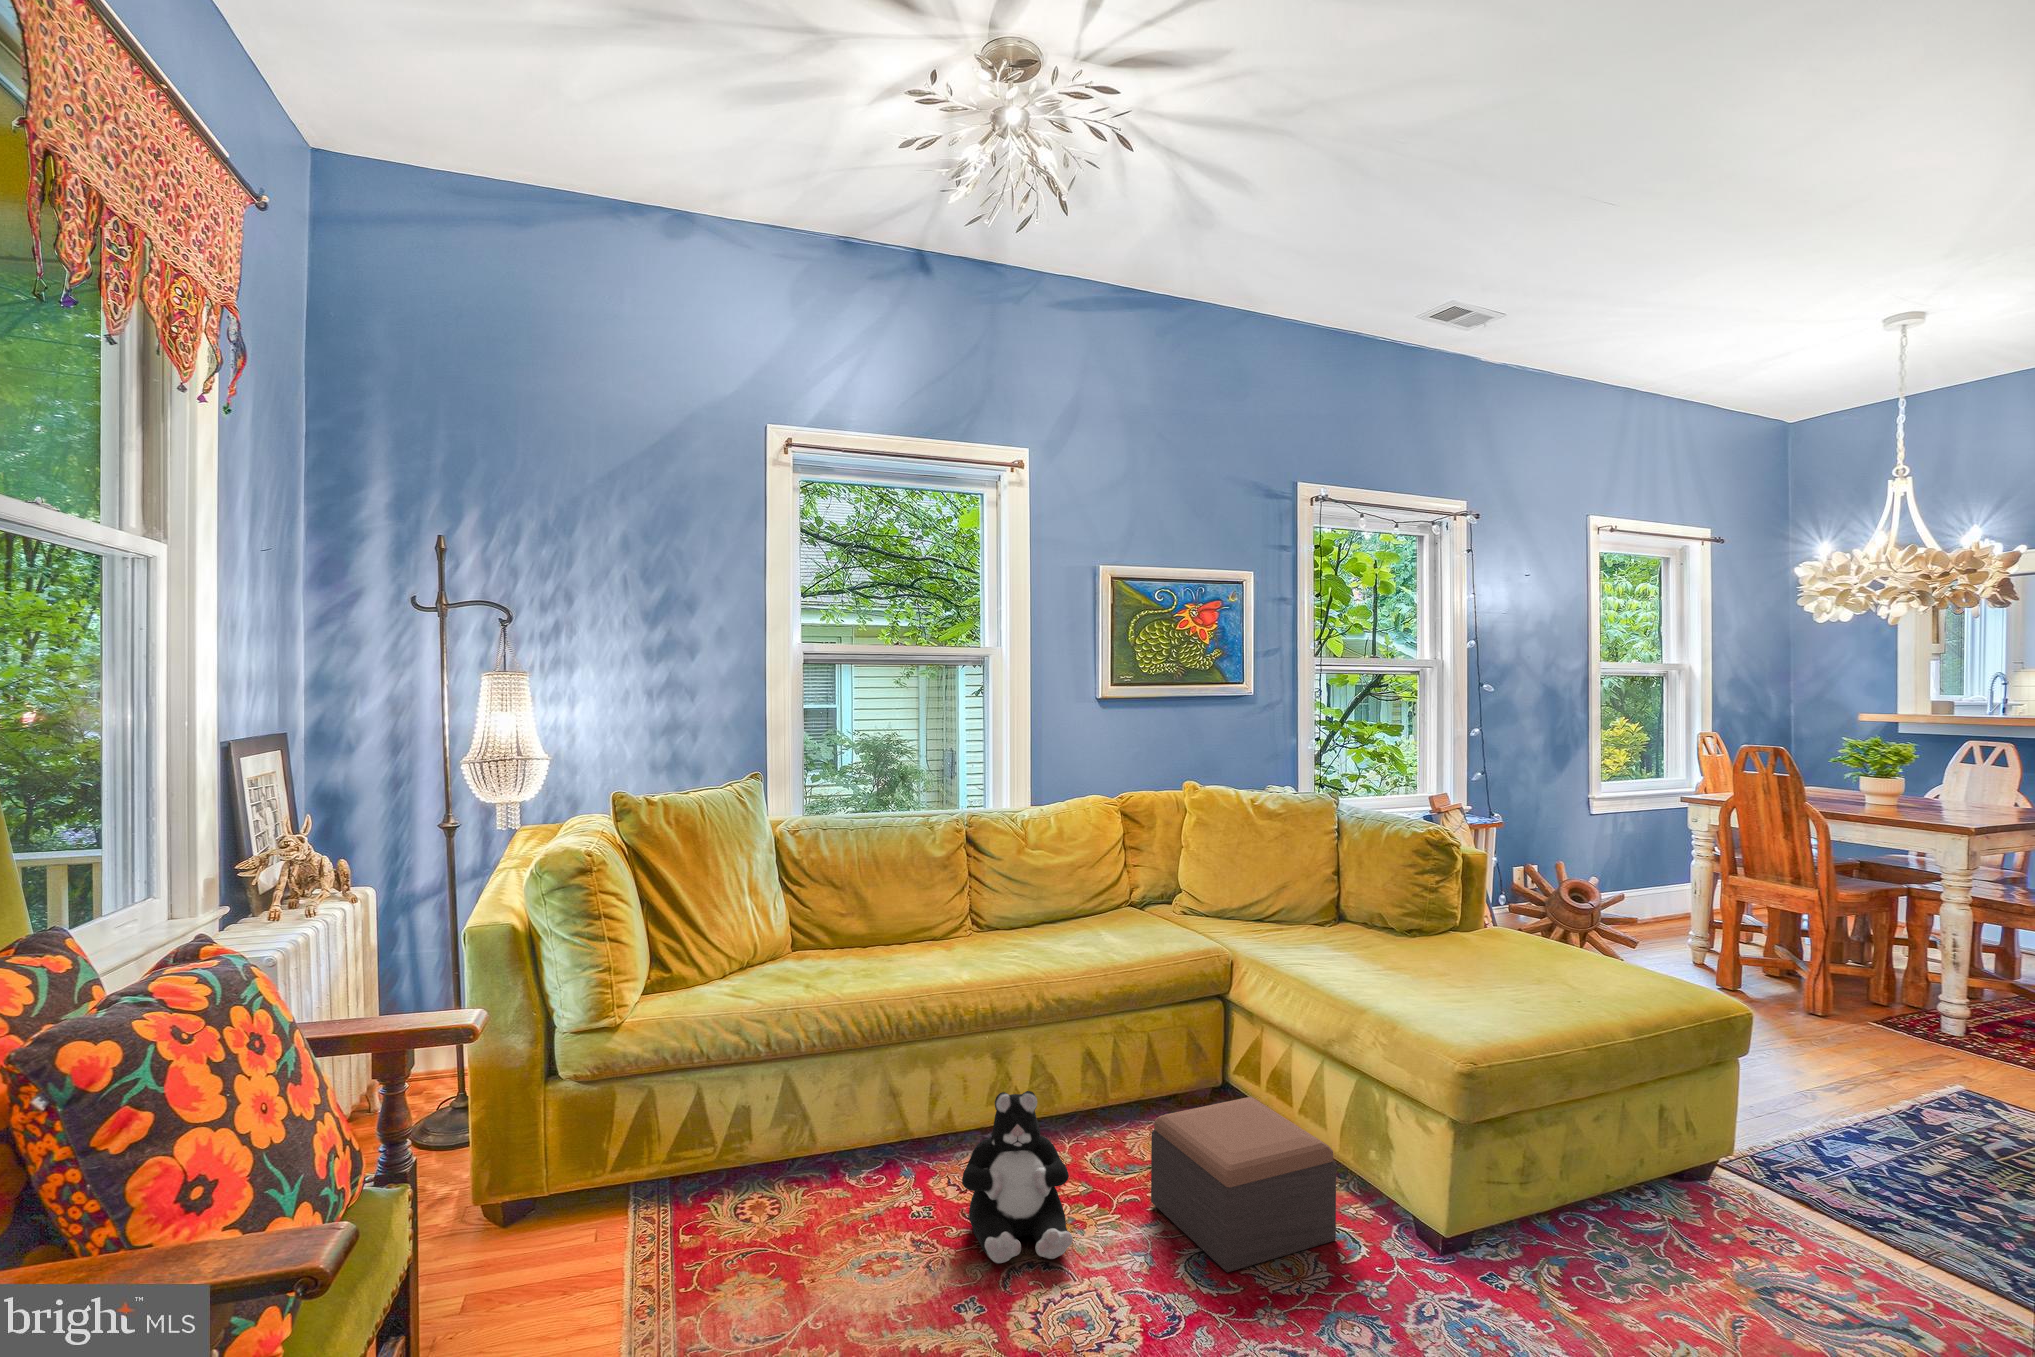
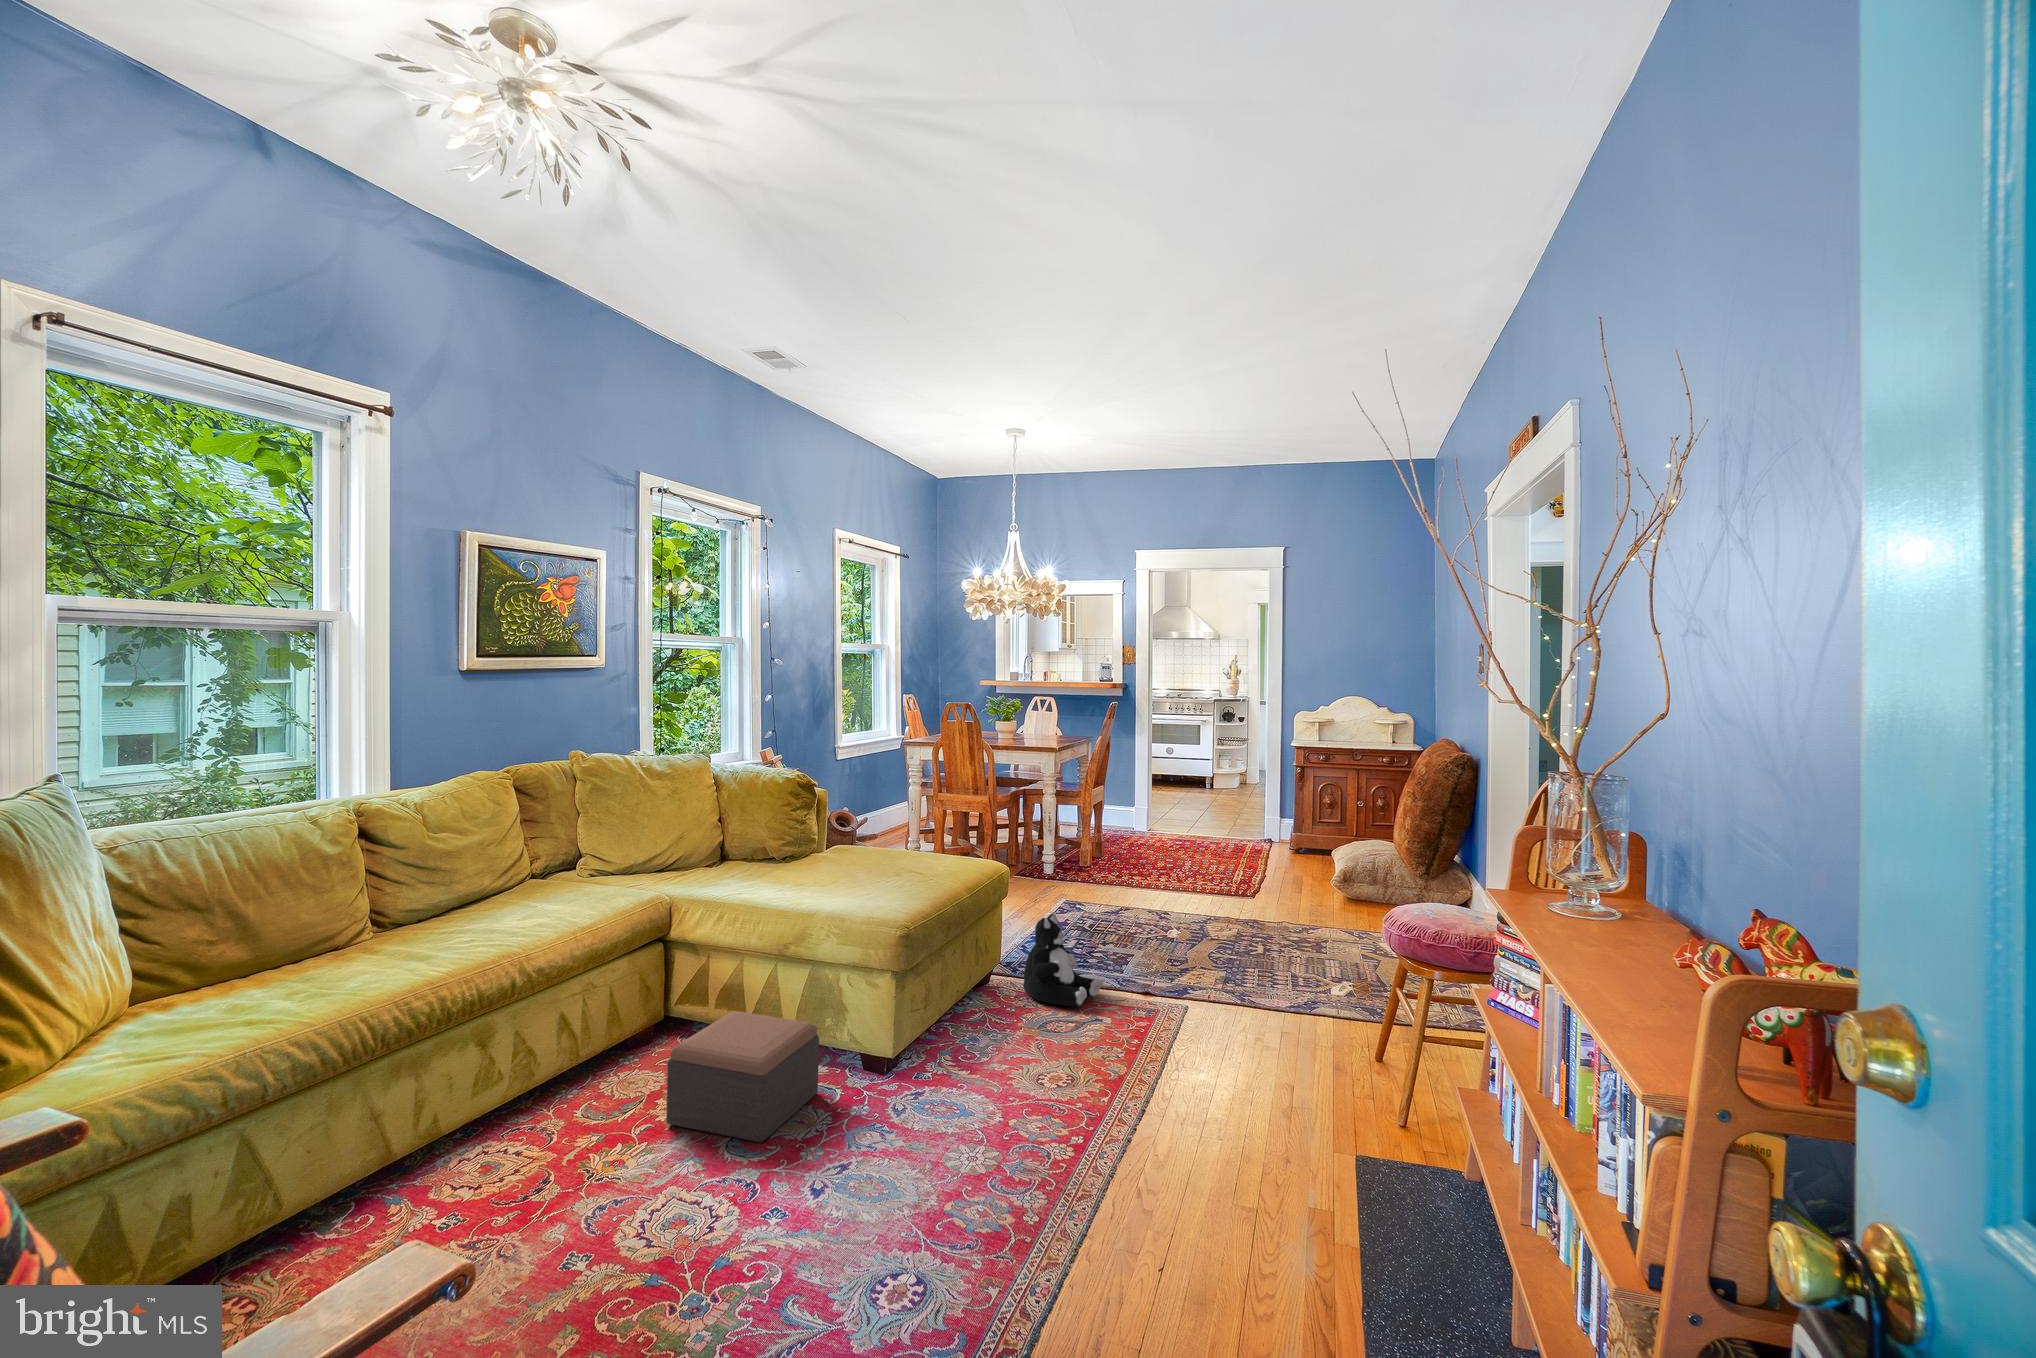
plush toy: present [962,1091,1073,1263] -> present [1023,914,1103,1006]

